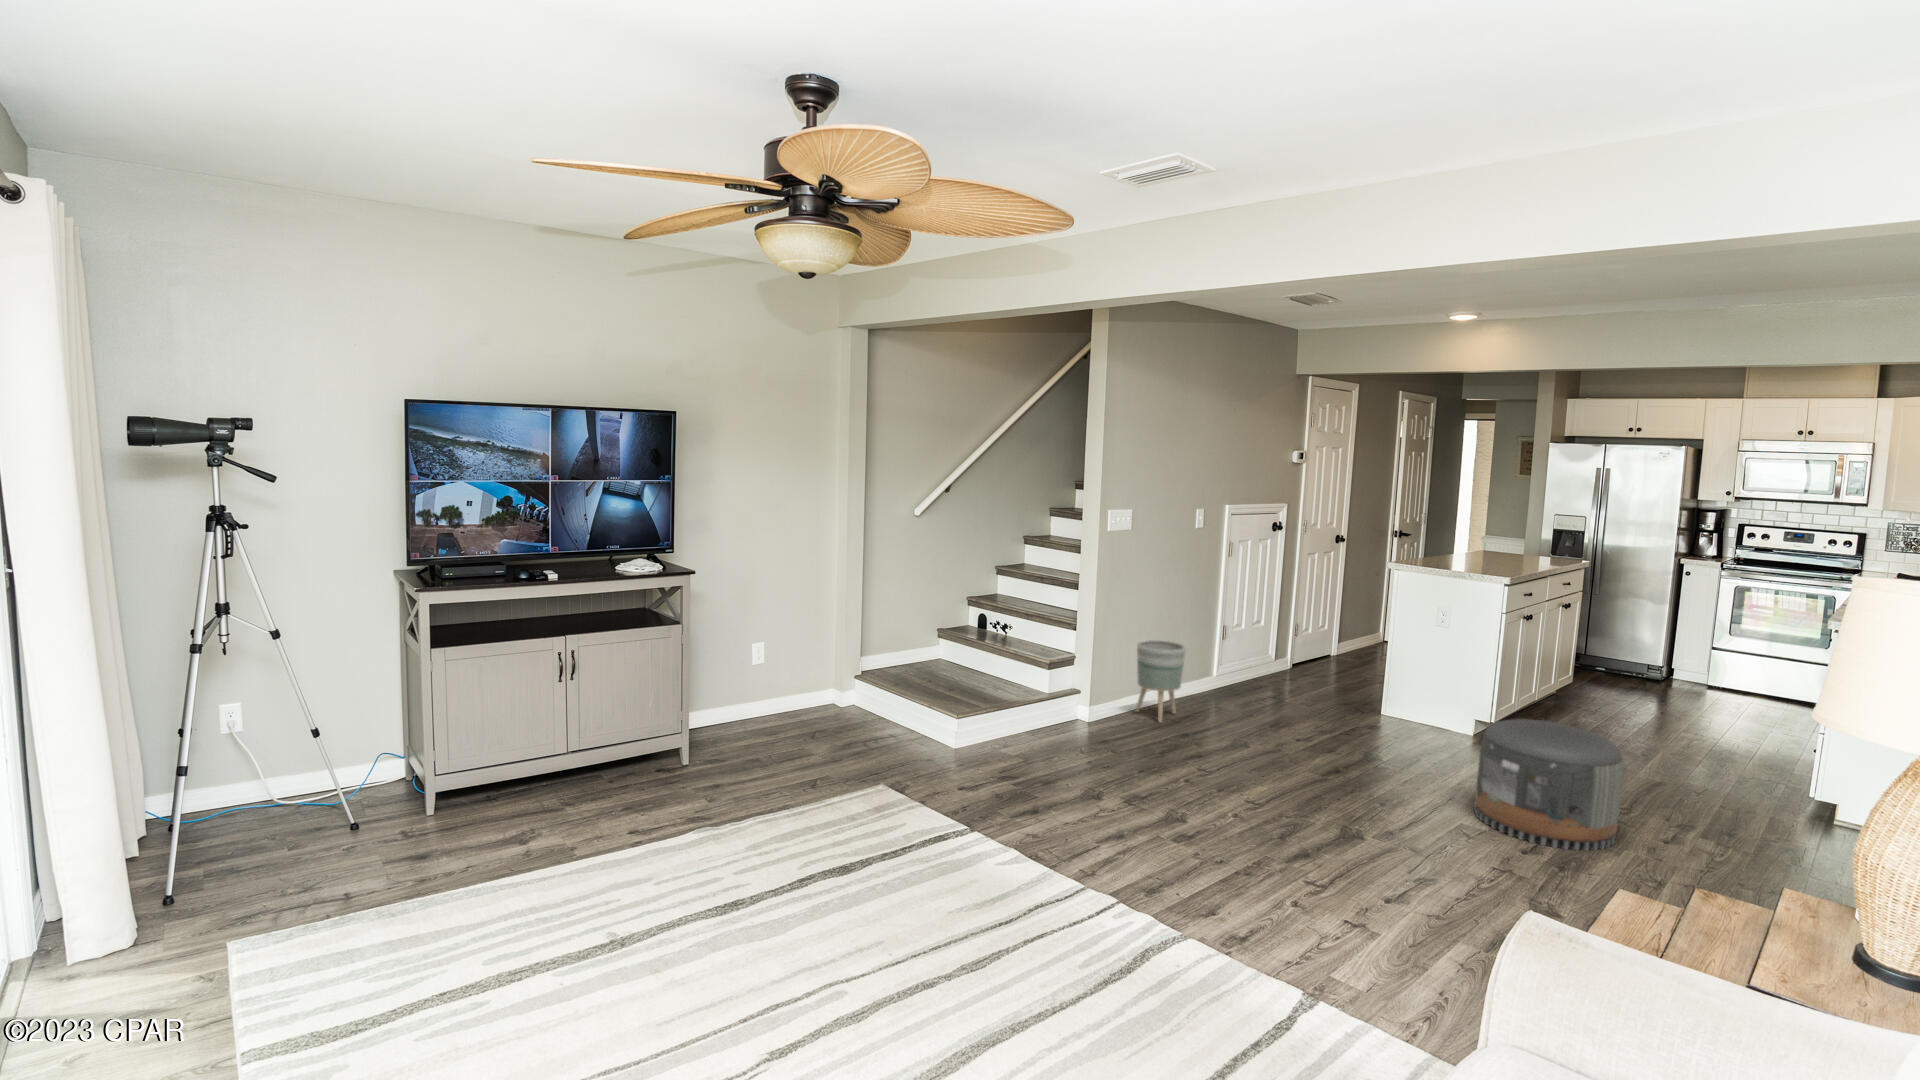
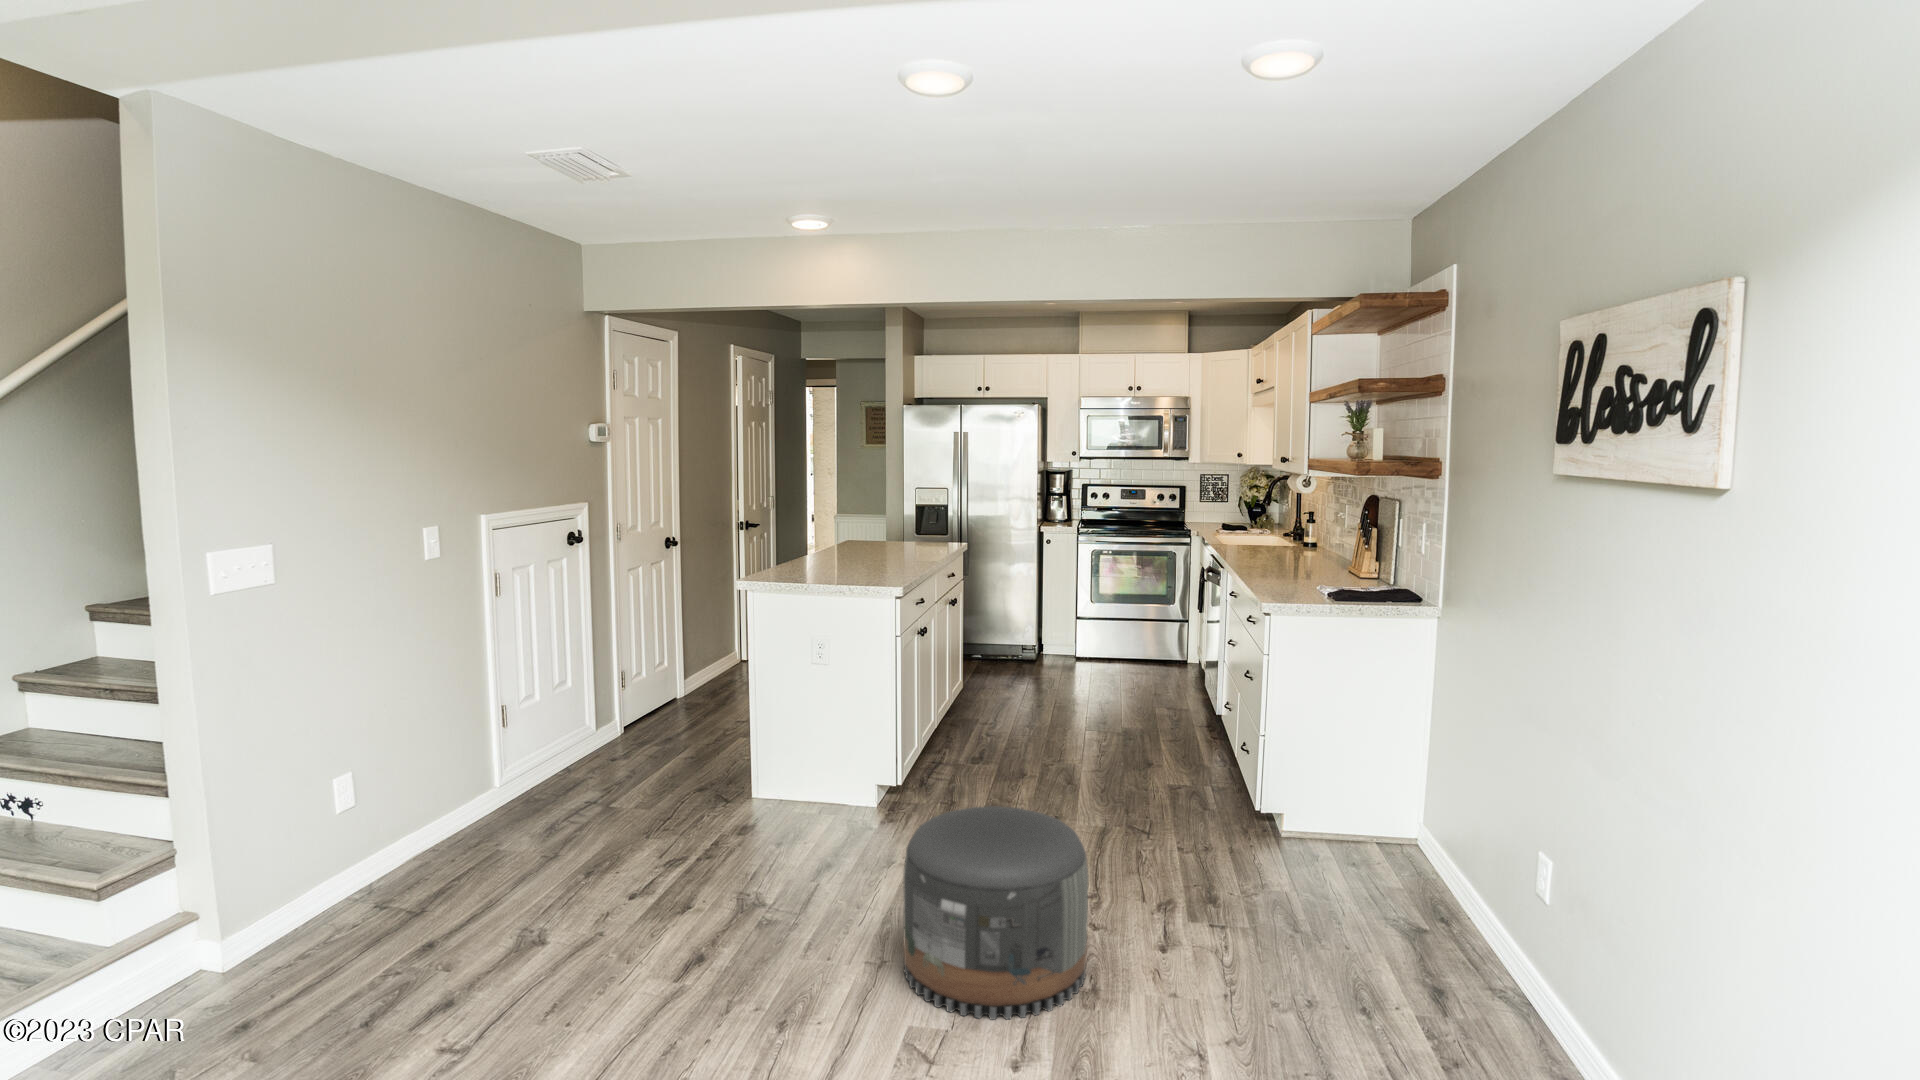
planter: present [1136,640,1186,723] -> none [316,772,418,932]

